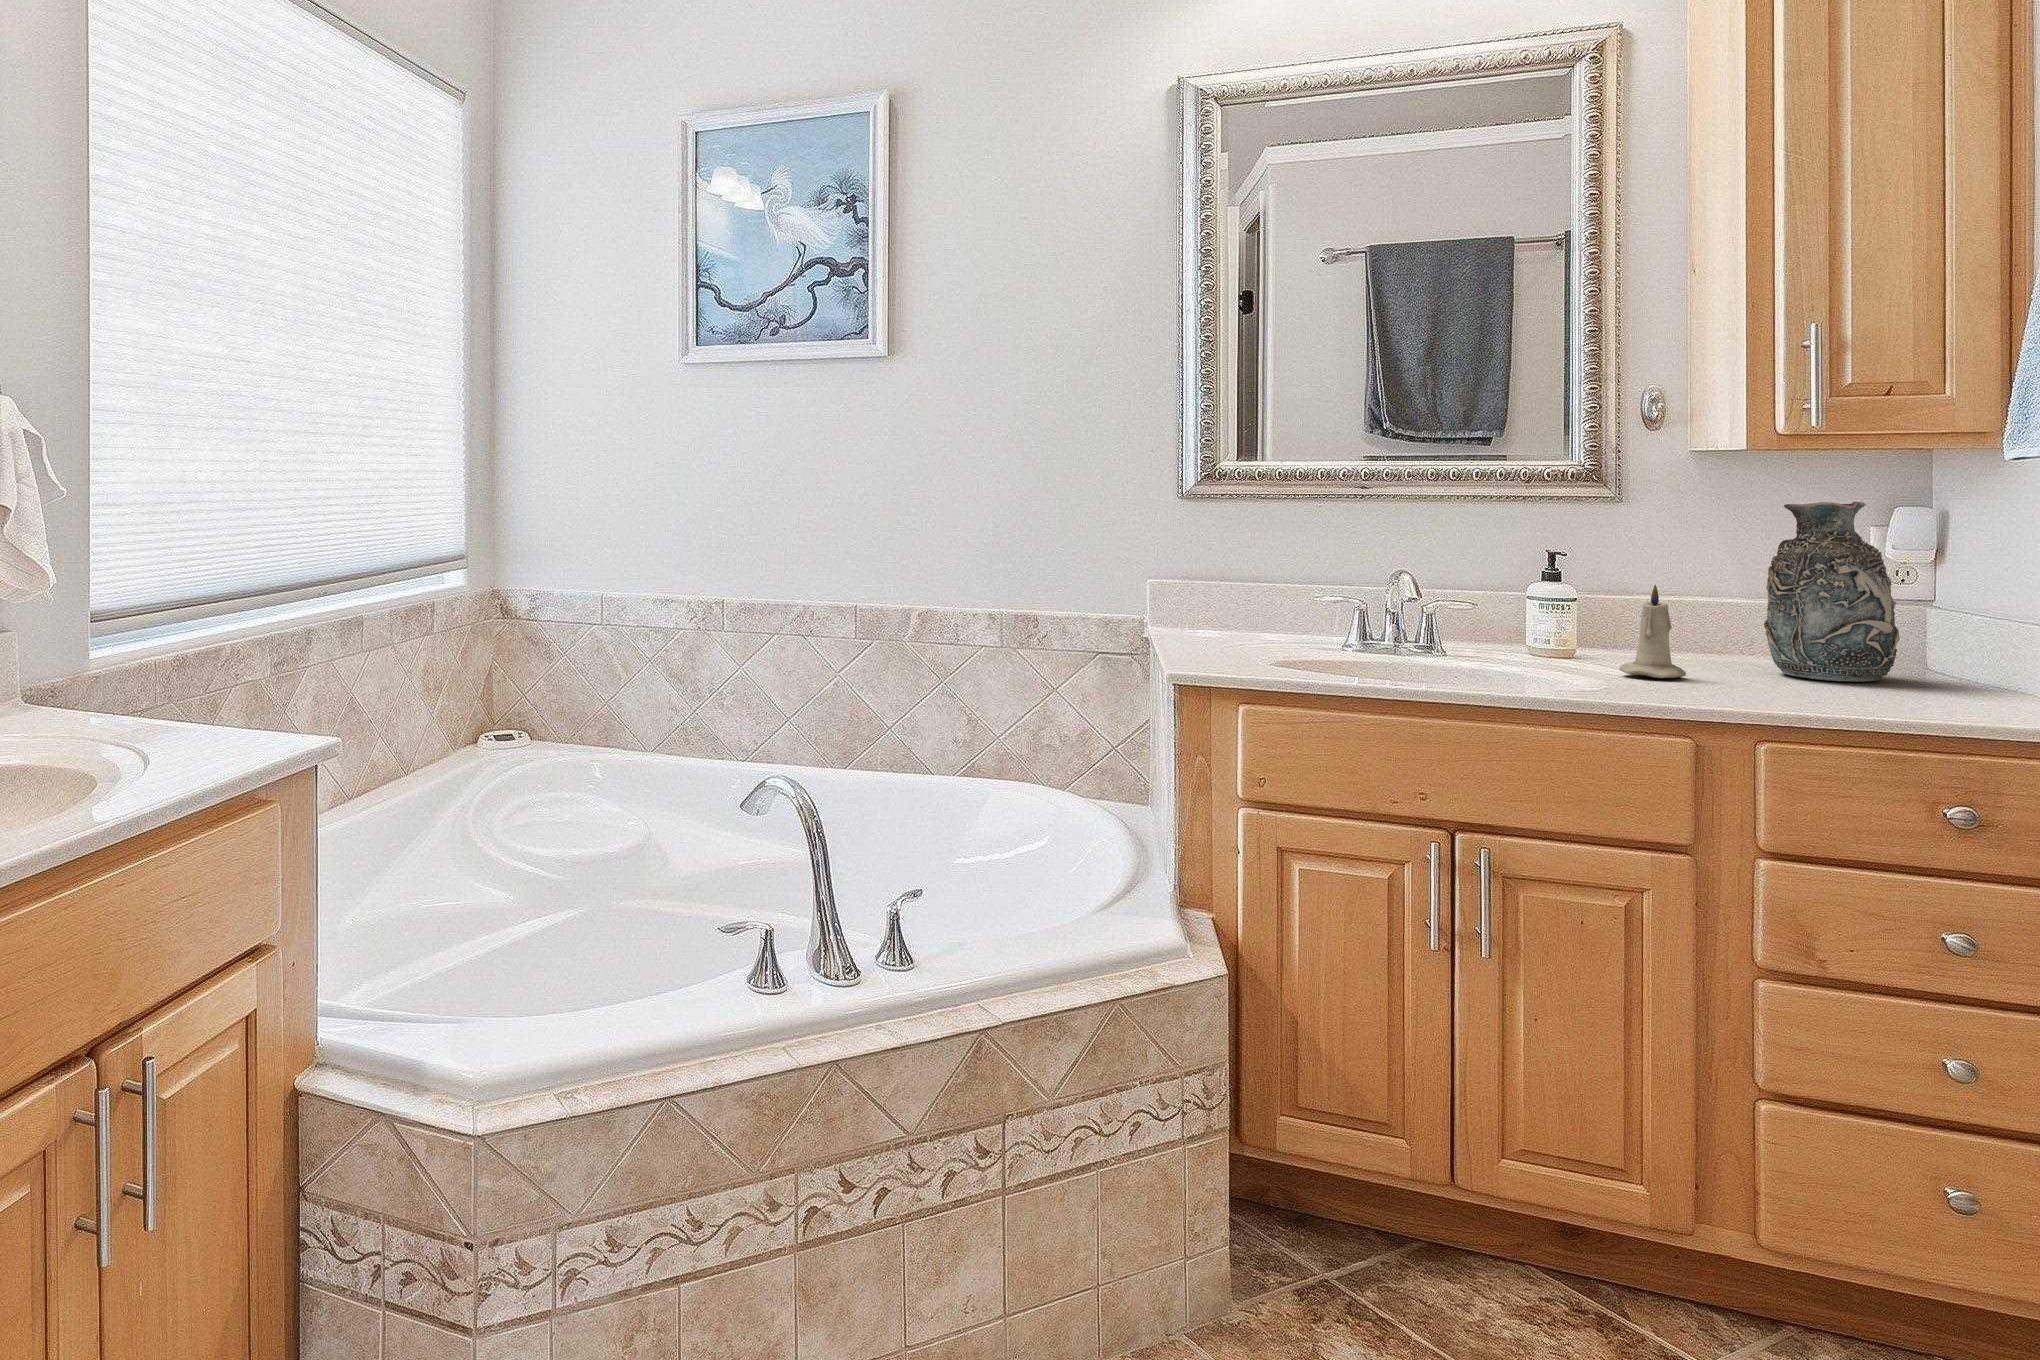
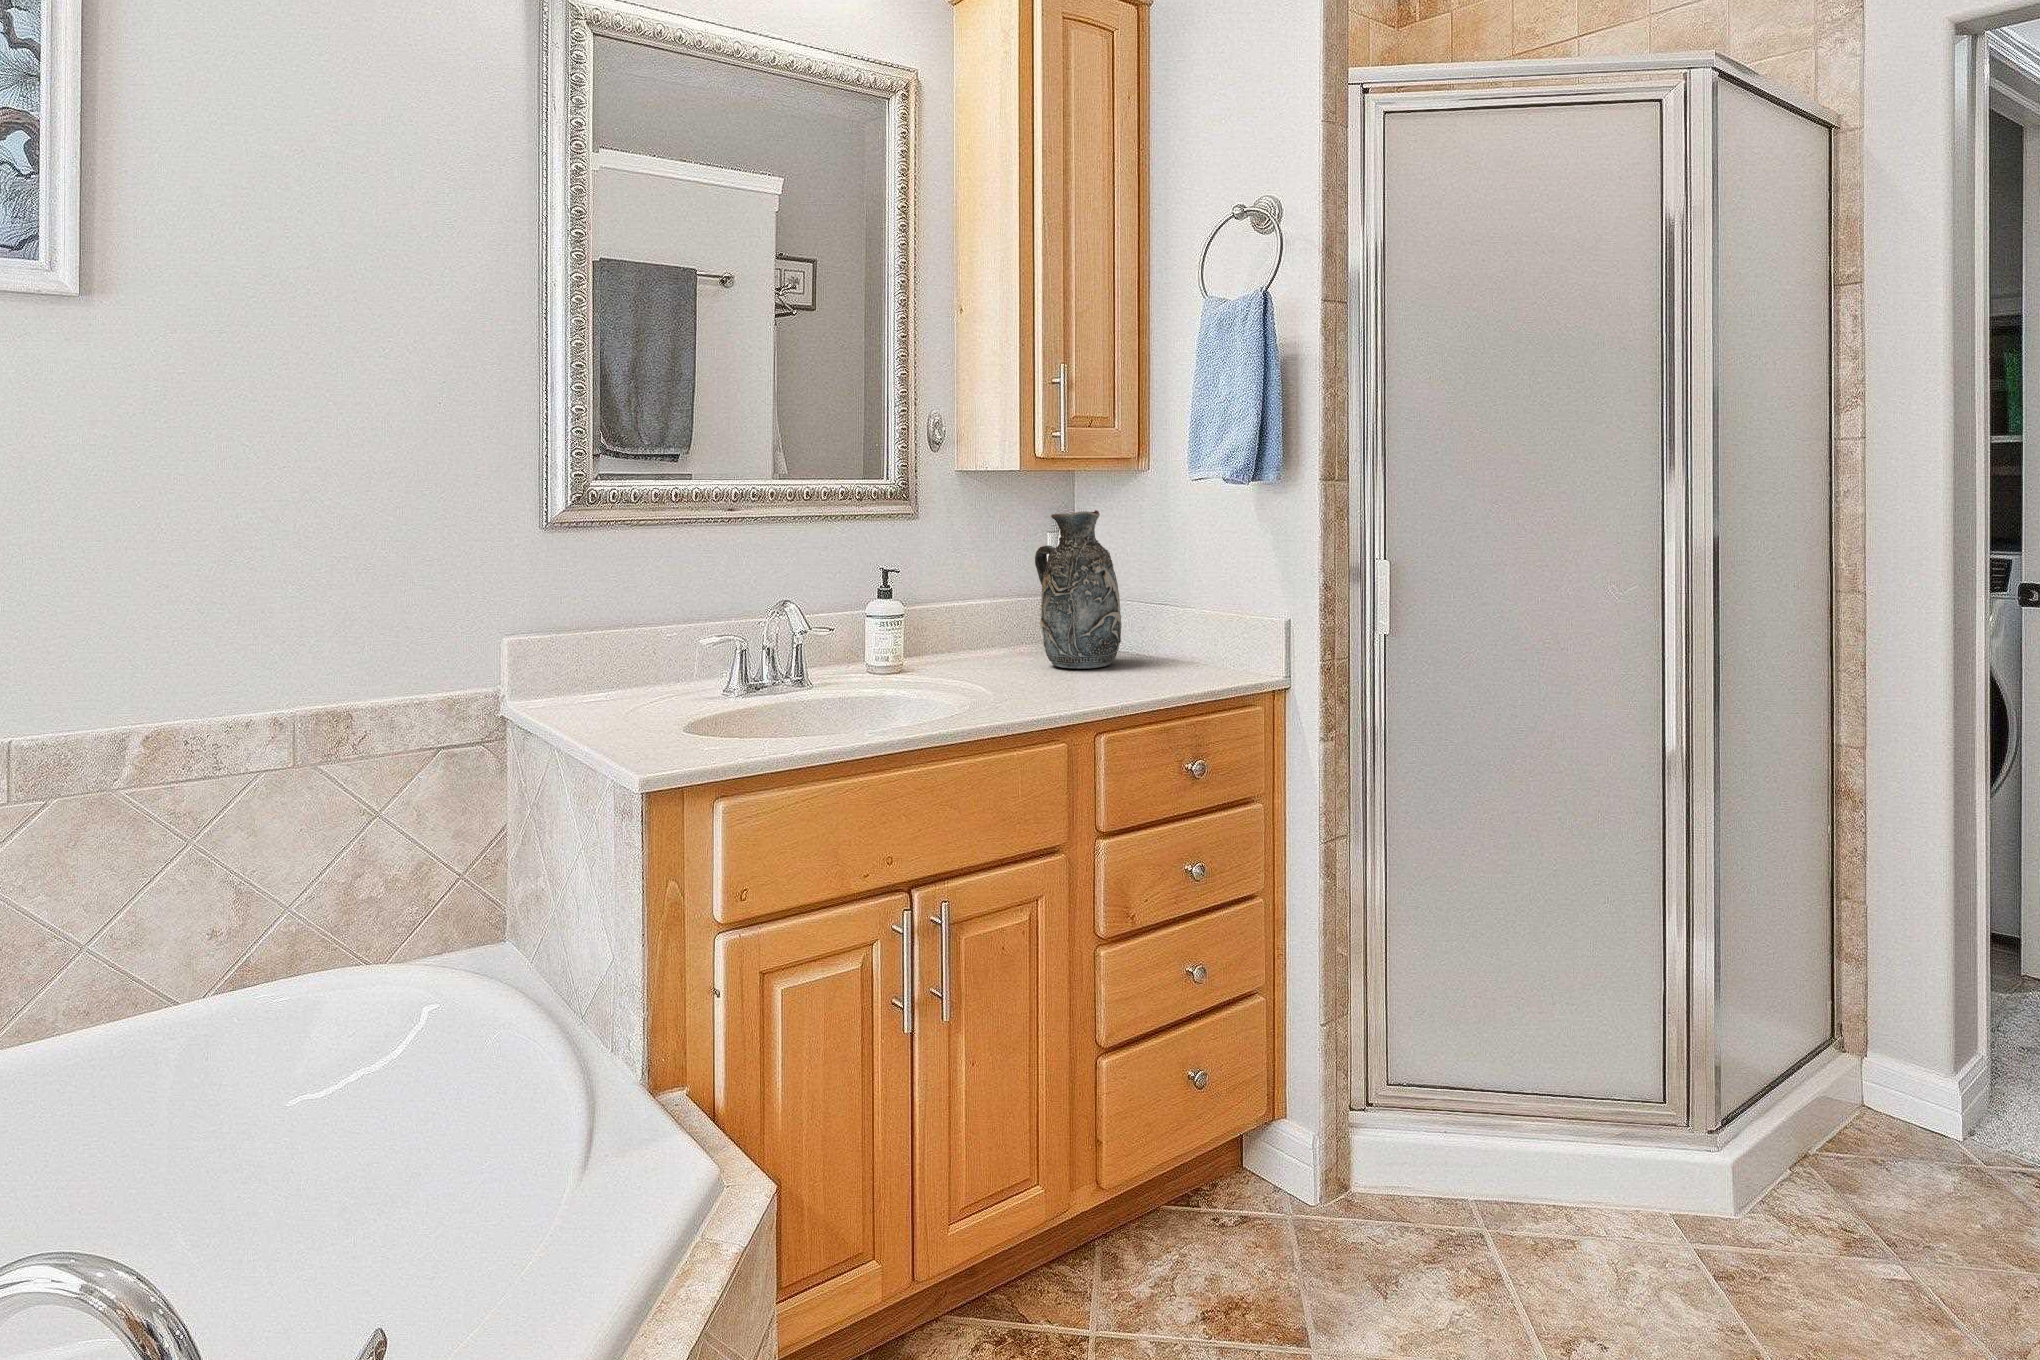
candle: present [1619,585,1686,678] -> none [970,595,1015,687]

